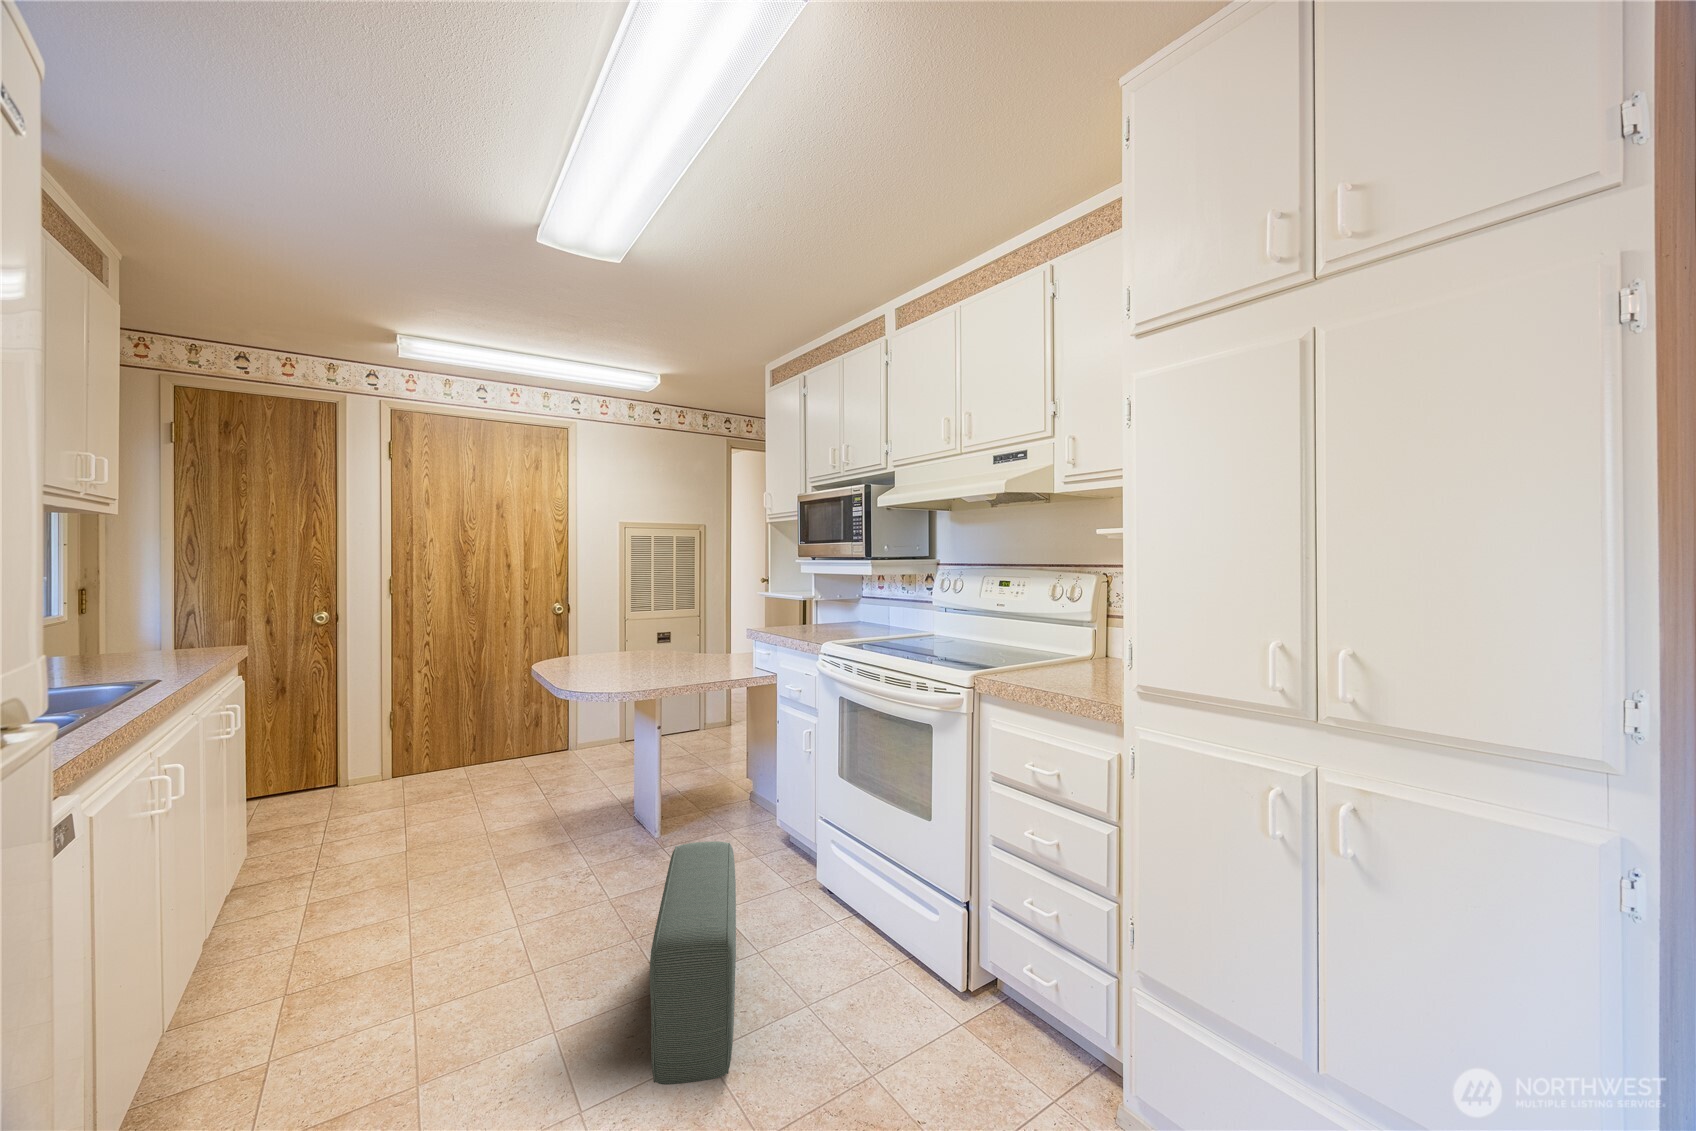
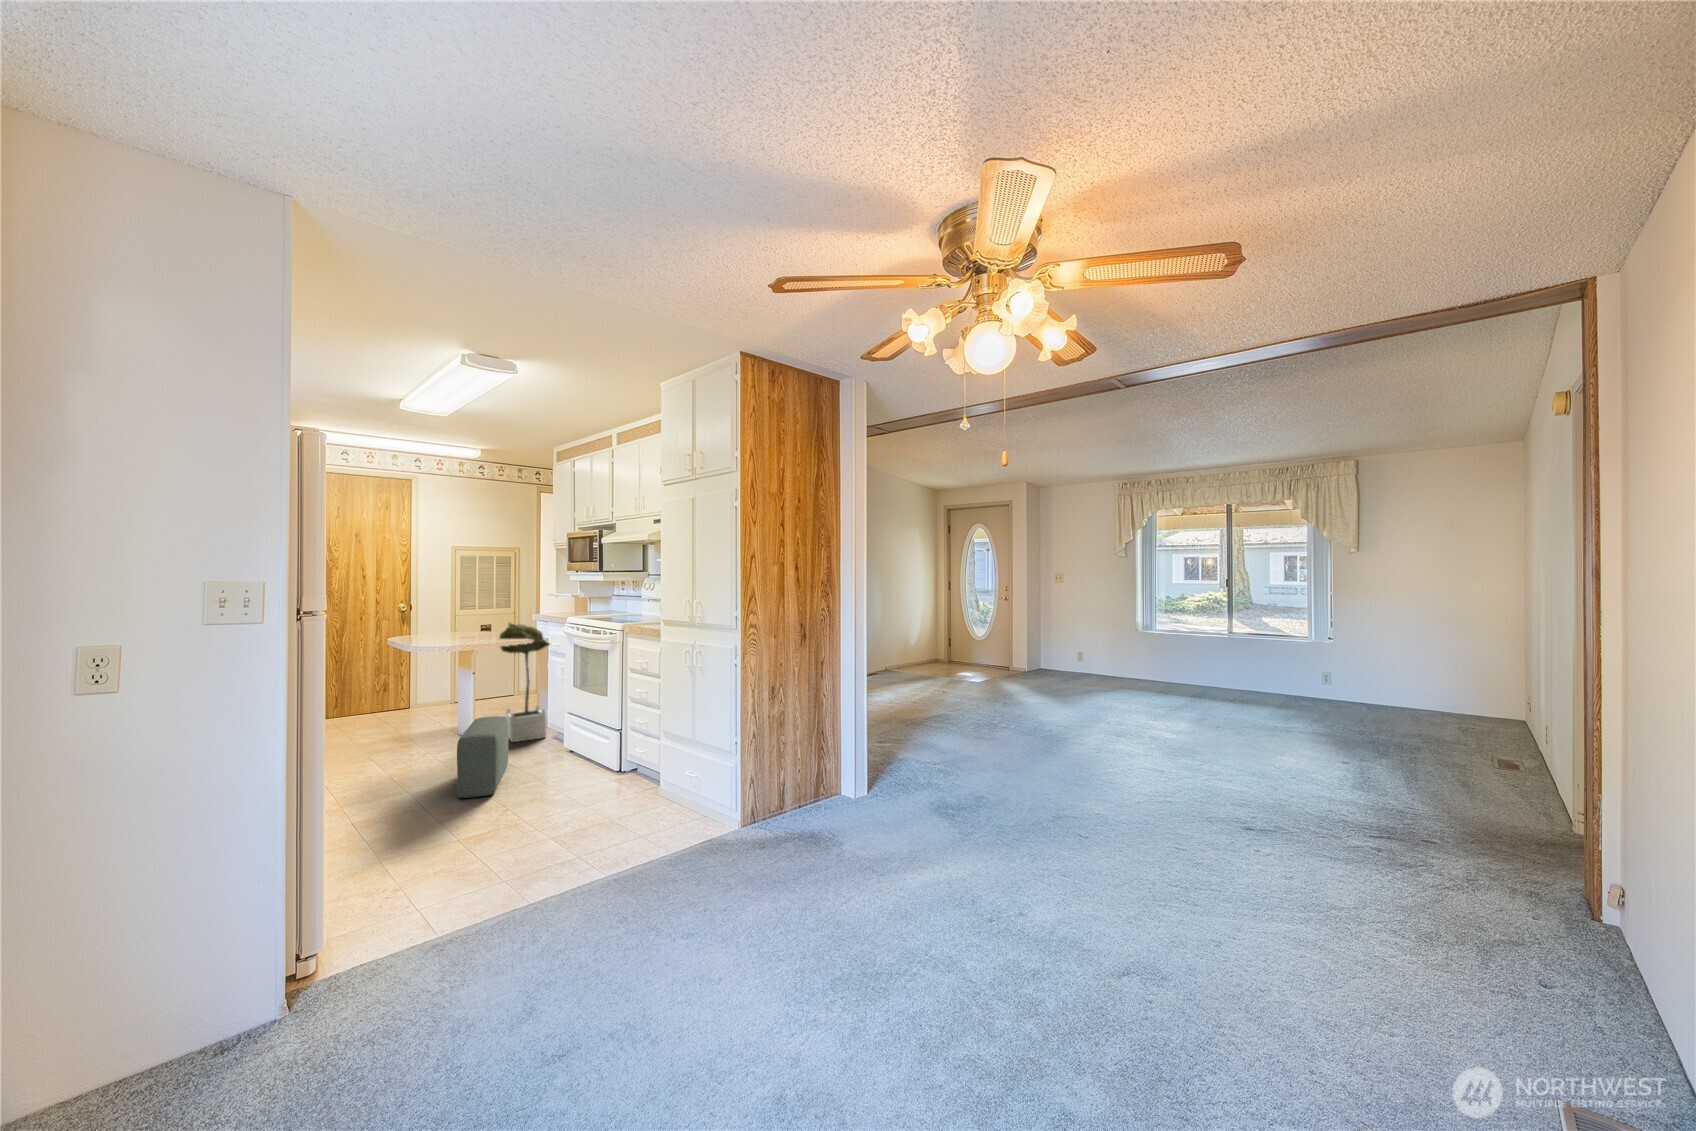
potted tree: none [696,643,779,853] -> present [500,622,550,742]

